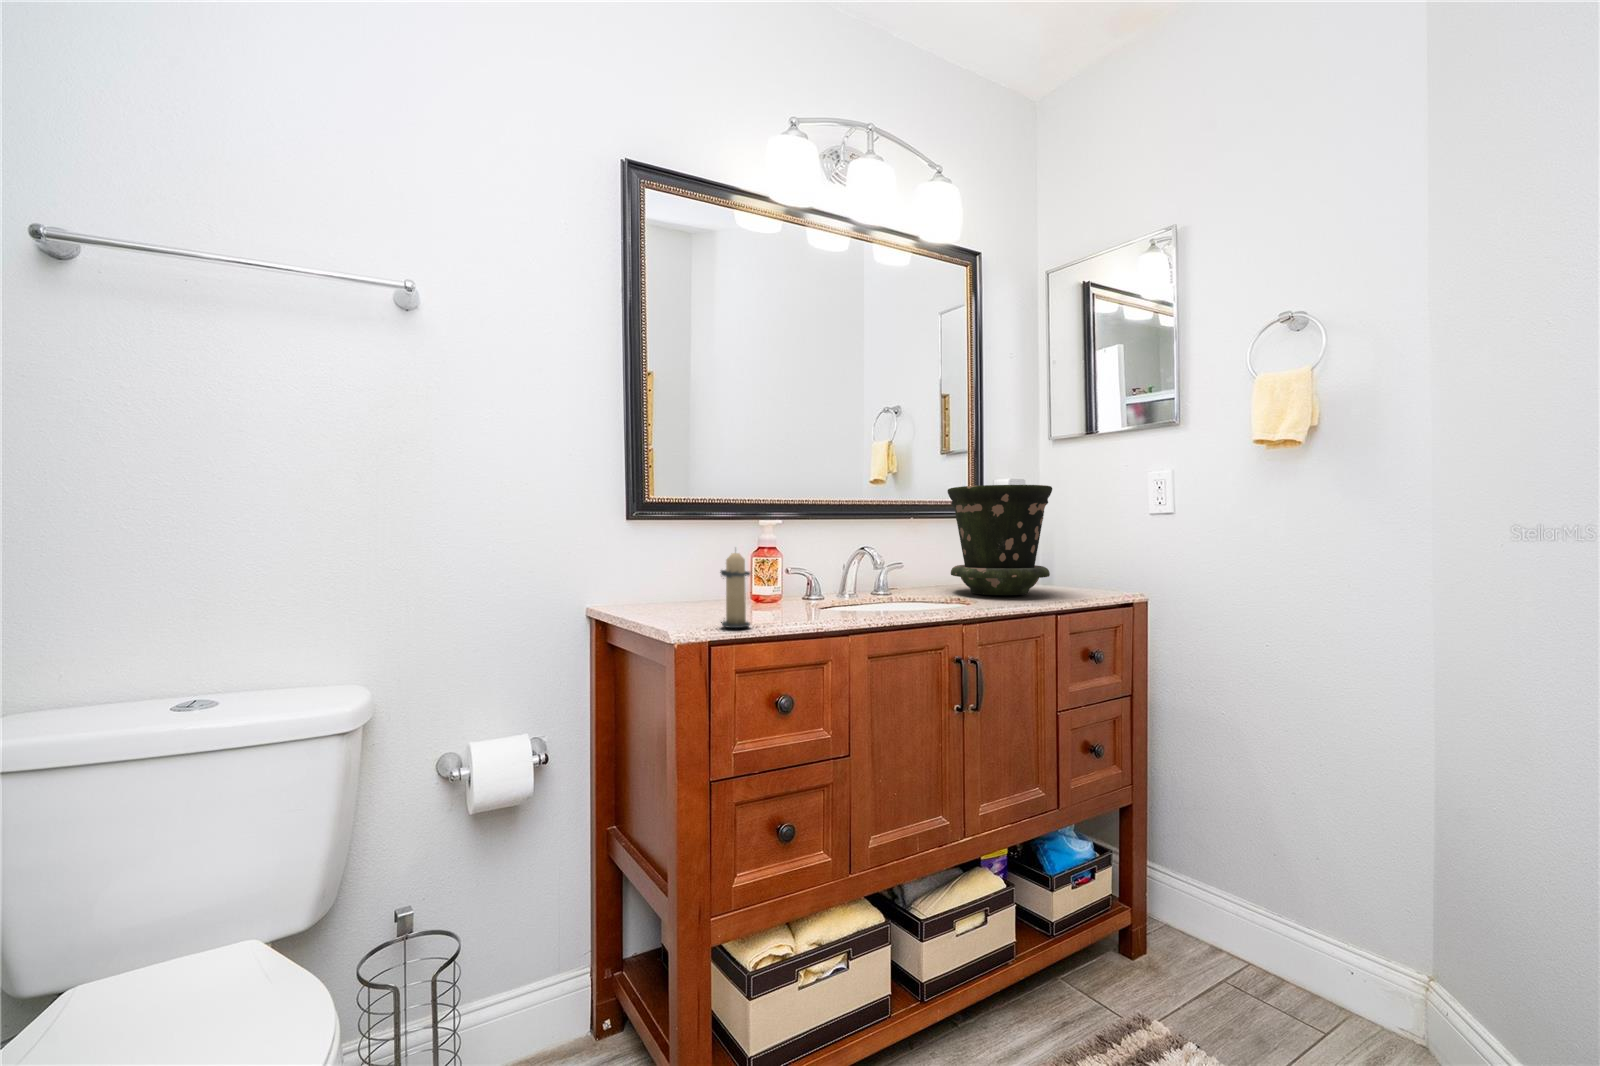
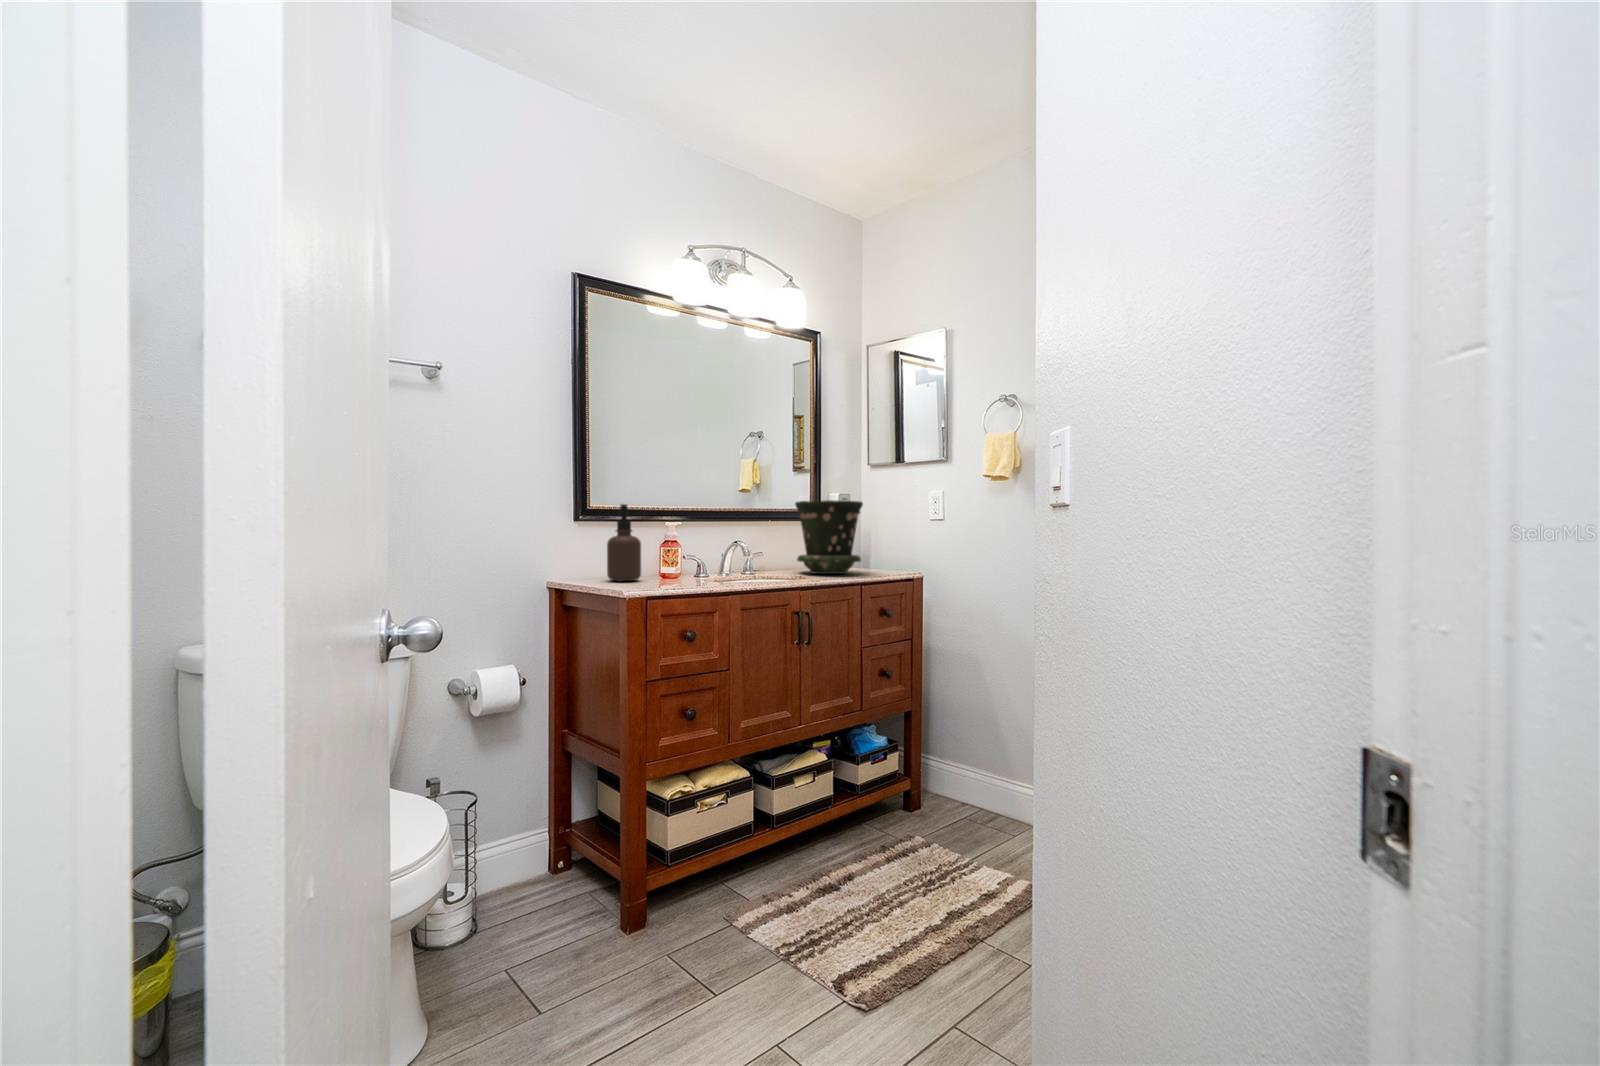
soap dispenser: none [671,495,721,609] -> present [607,504,641,581]
candle: present [720,552,751,628] -> none [644,539,670,590]

